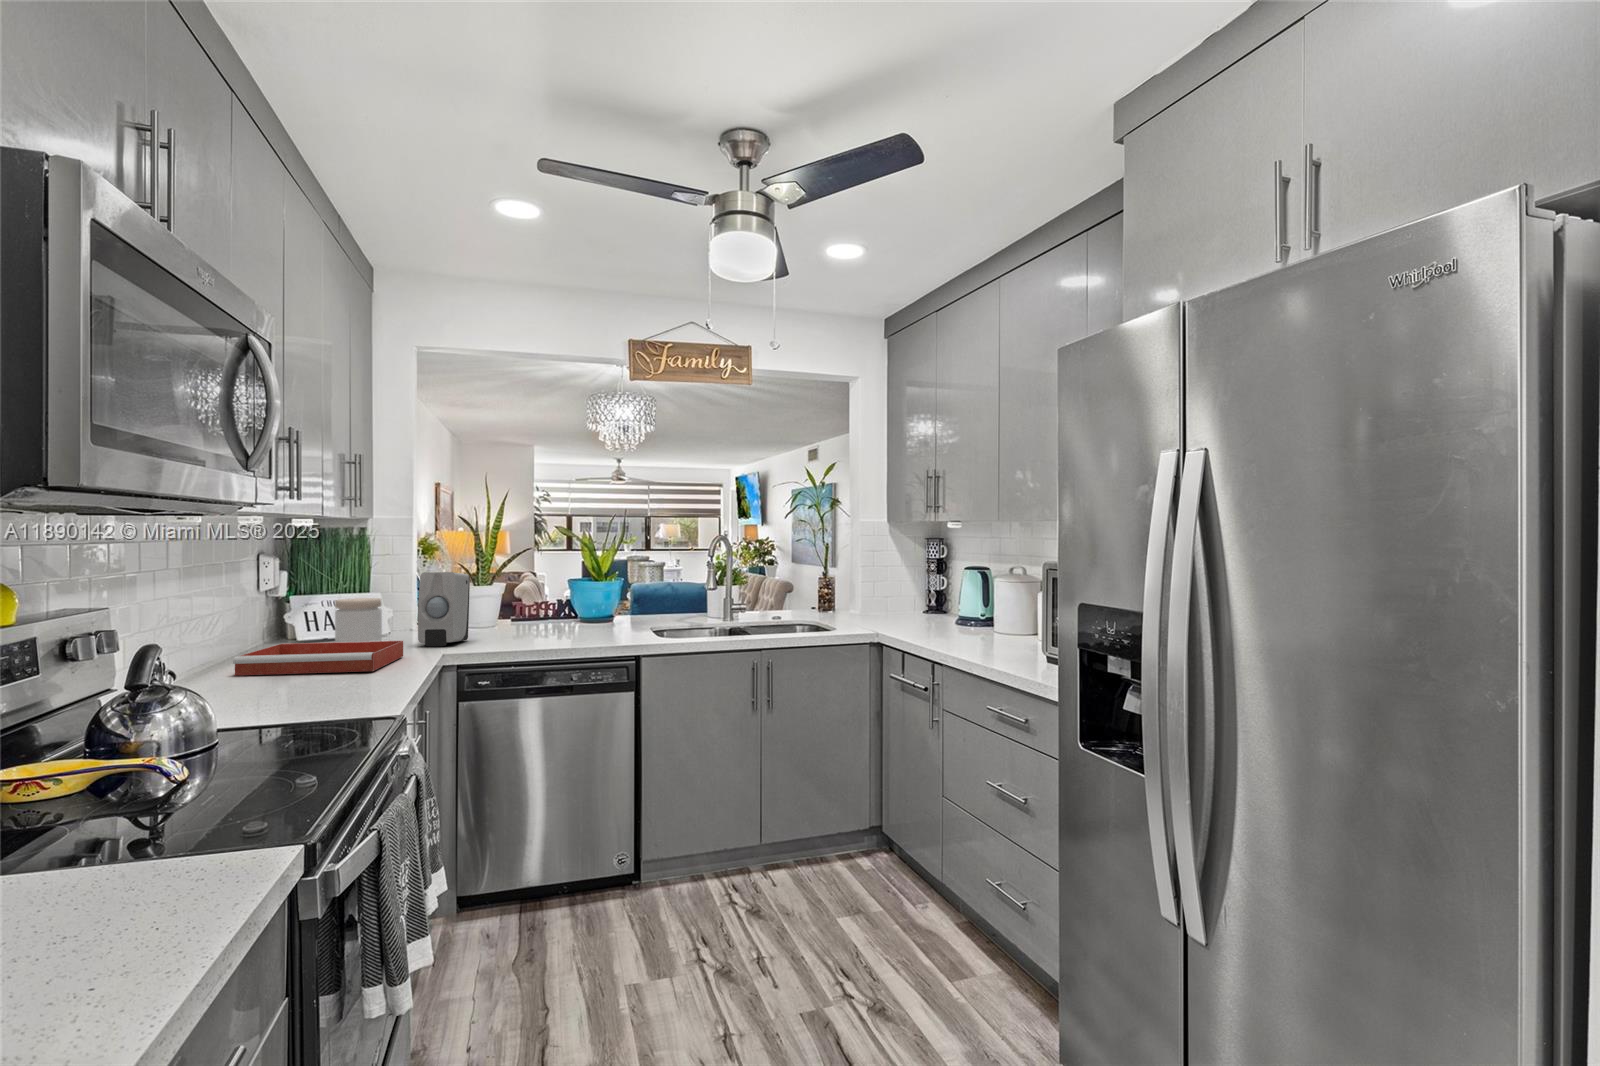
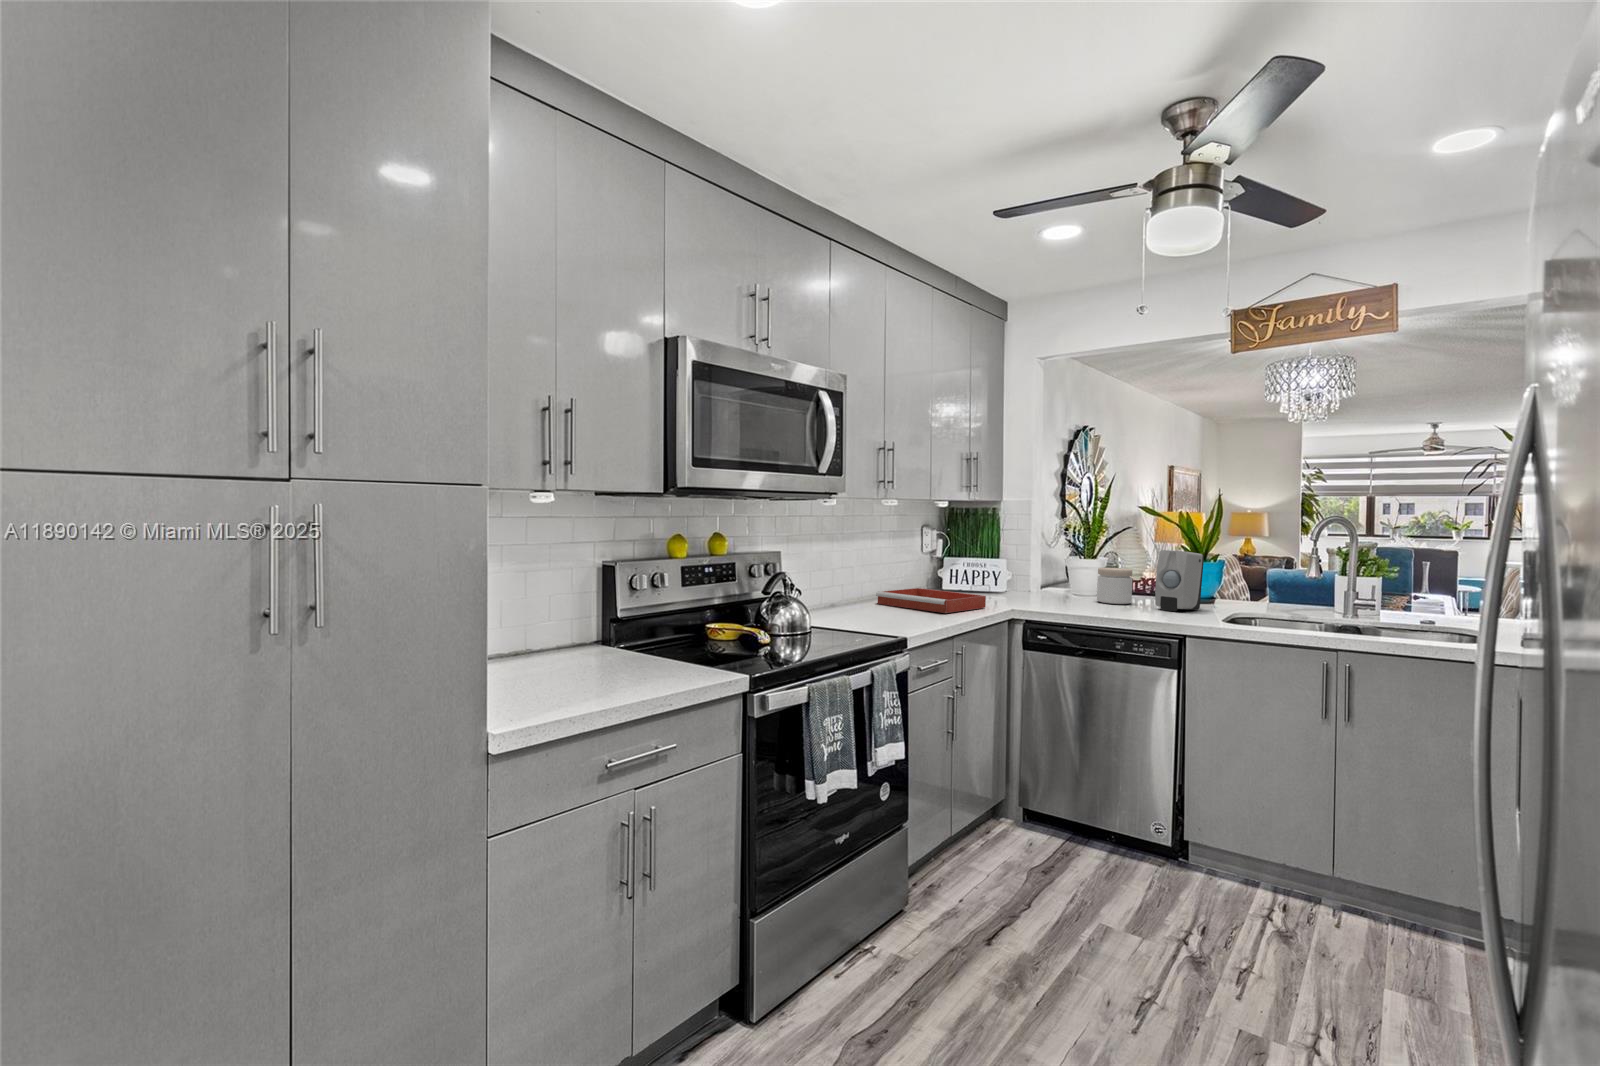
soap dispenser: present [418,572,470,646] -> present [1155,550,1204,611]
jar: present [335,598,382,642] -> present [1097,568,1132,604]

